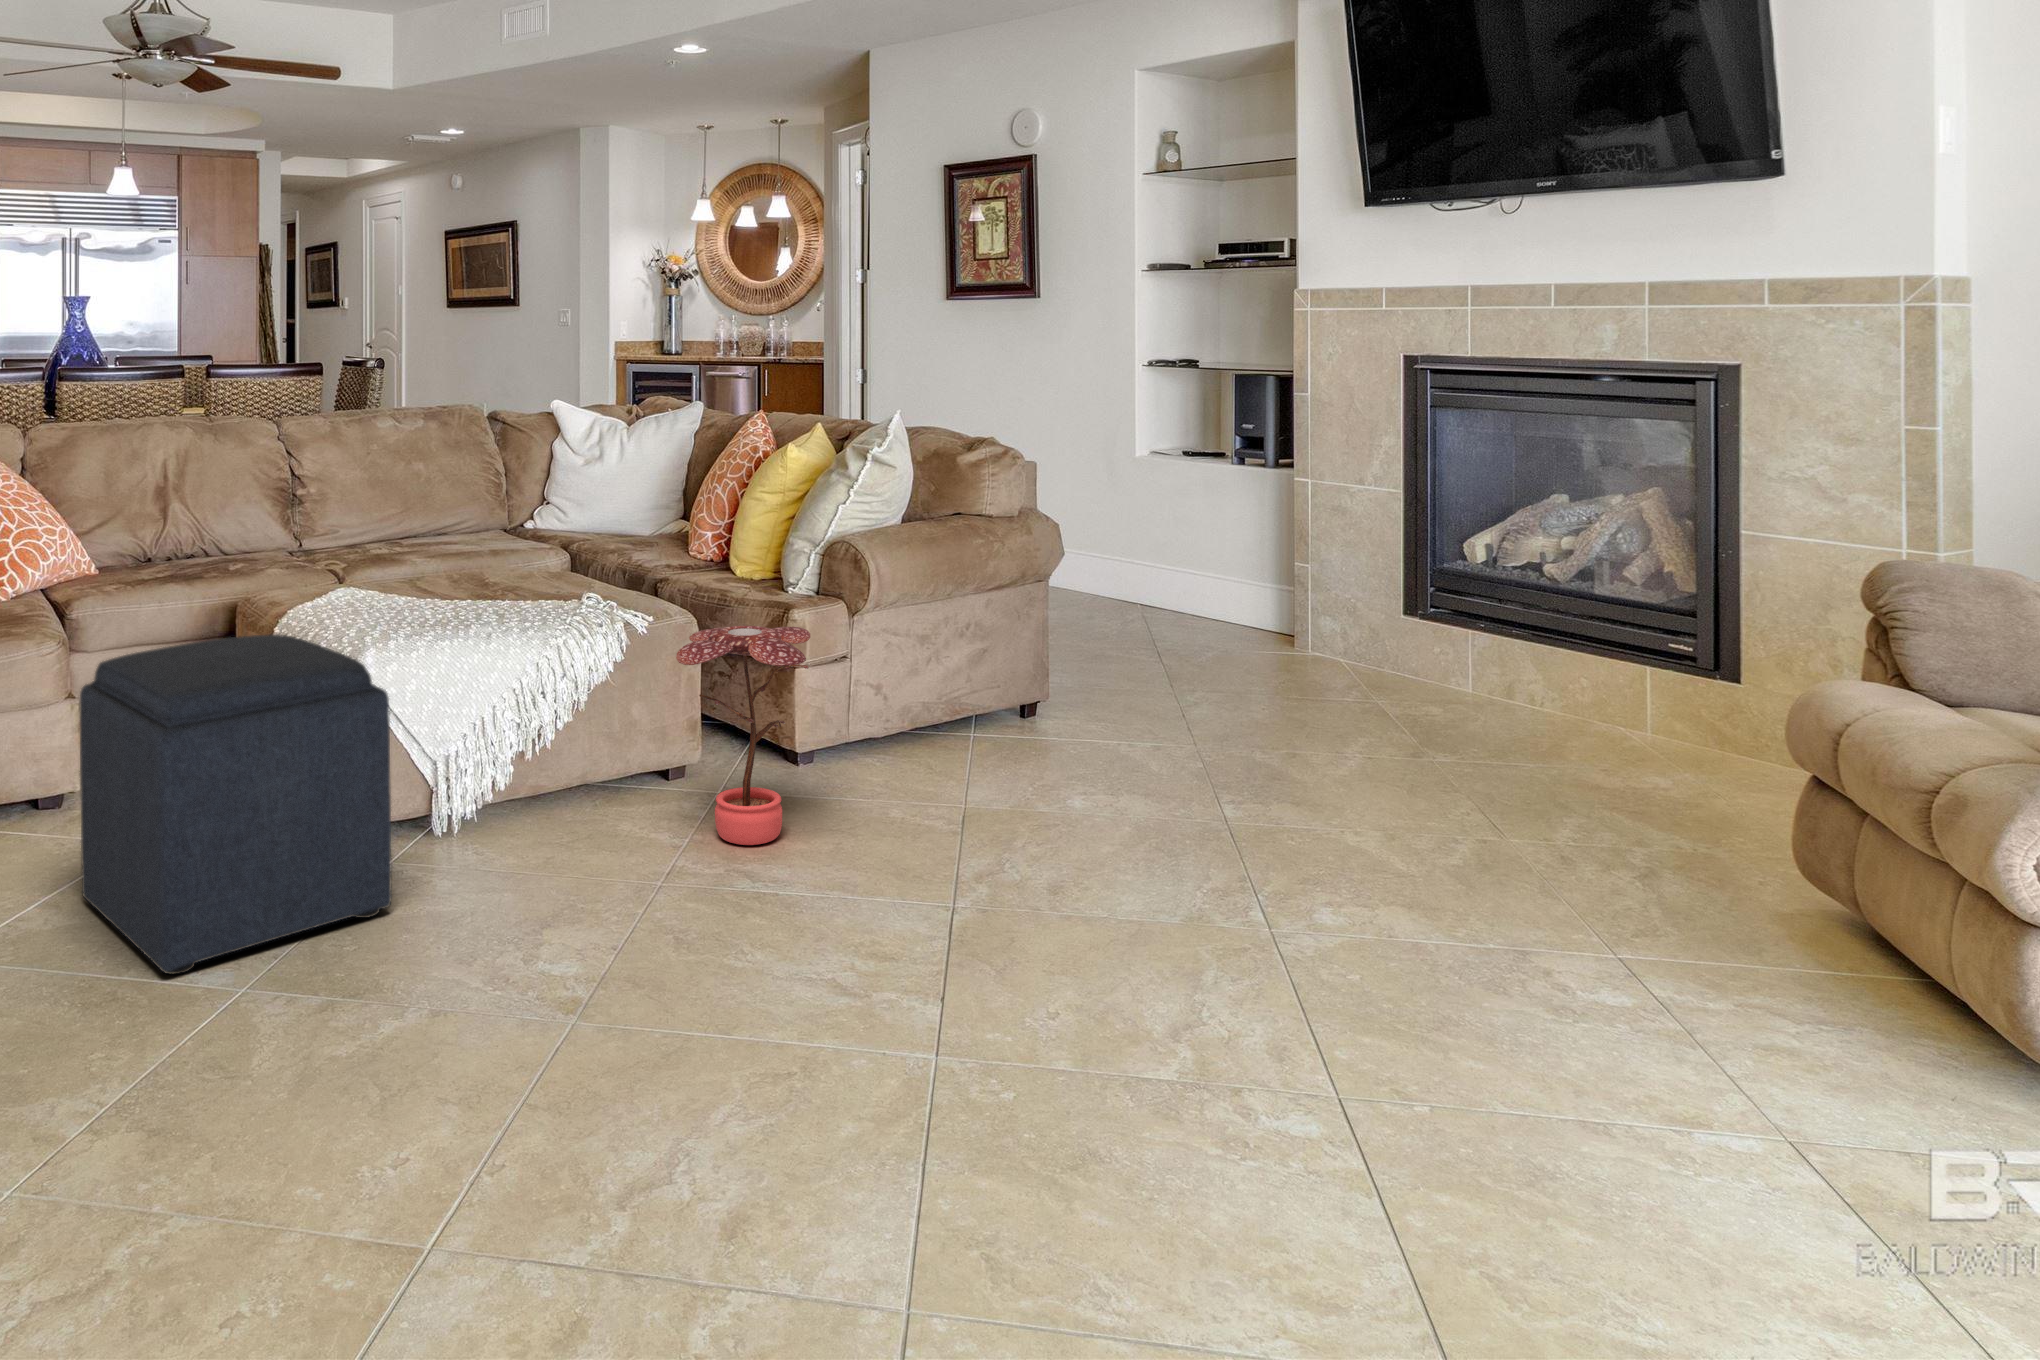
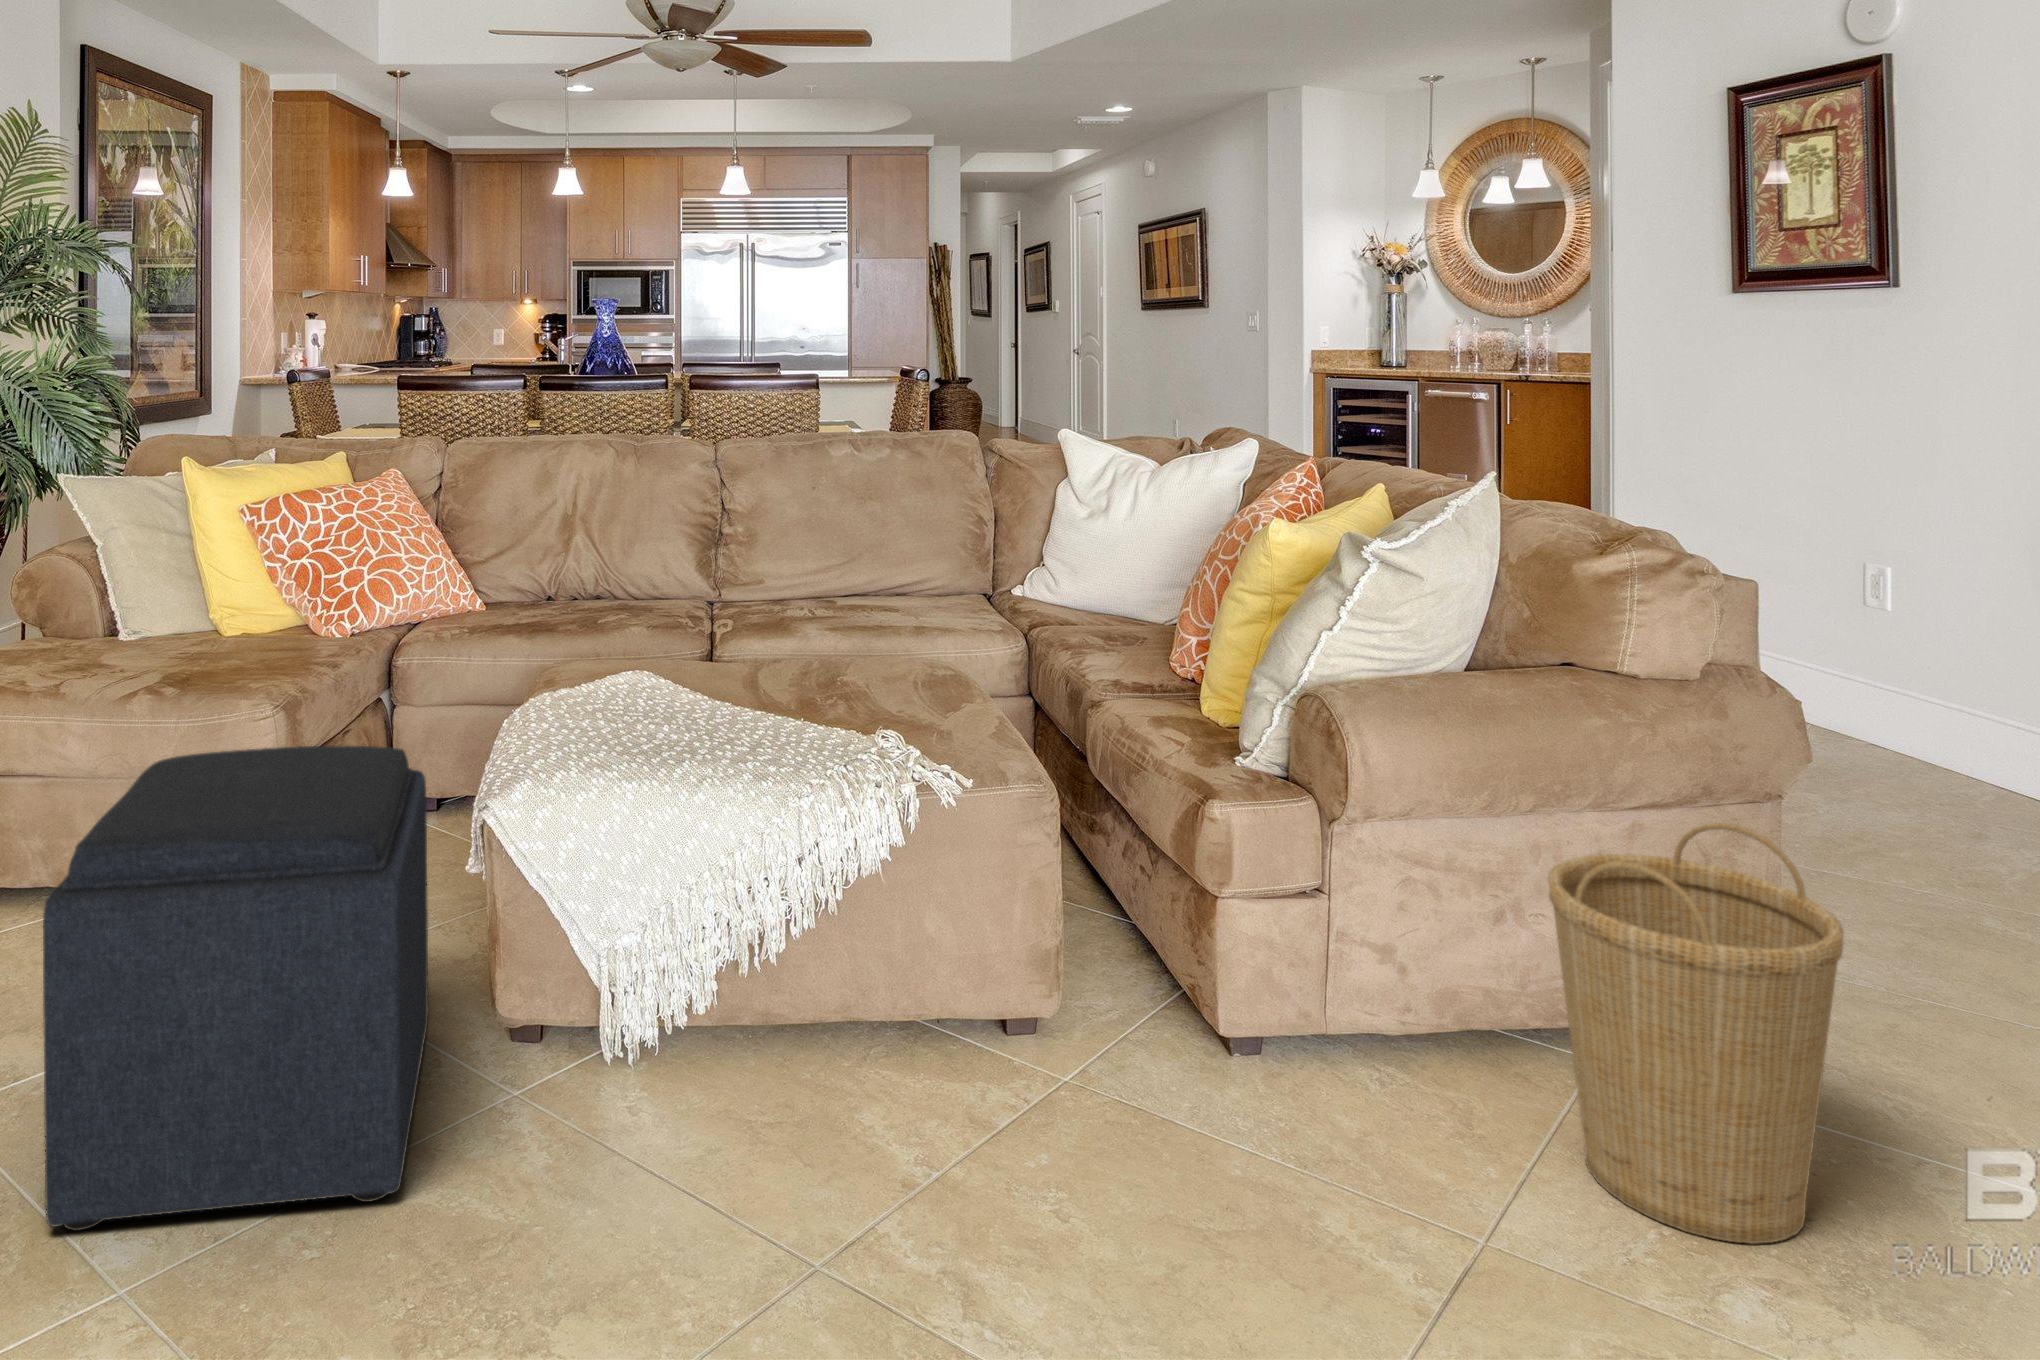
basket: none [968,579,1098,779] -> present [1548,823,1844,1244]
potted plant: present [676,626,810,845] -> none [882,834,1150,1238]

